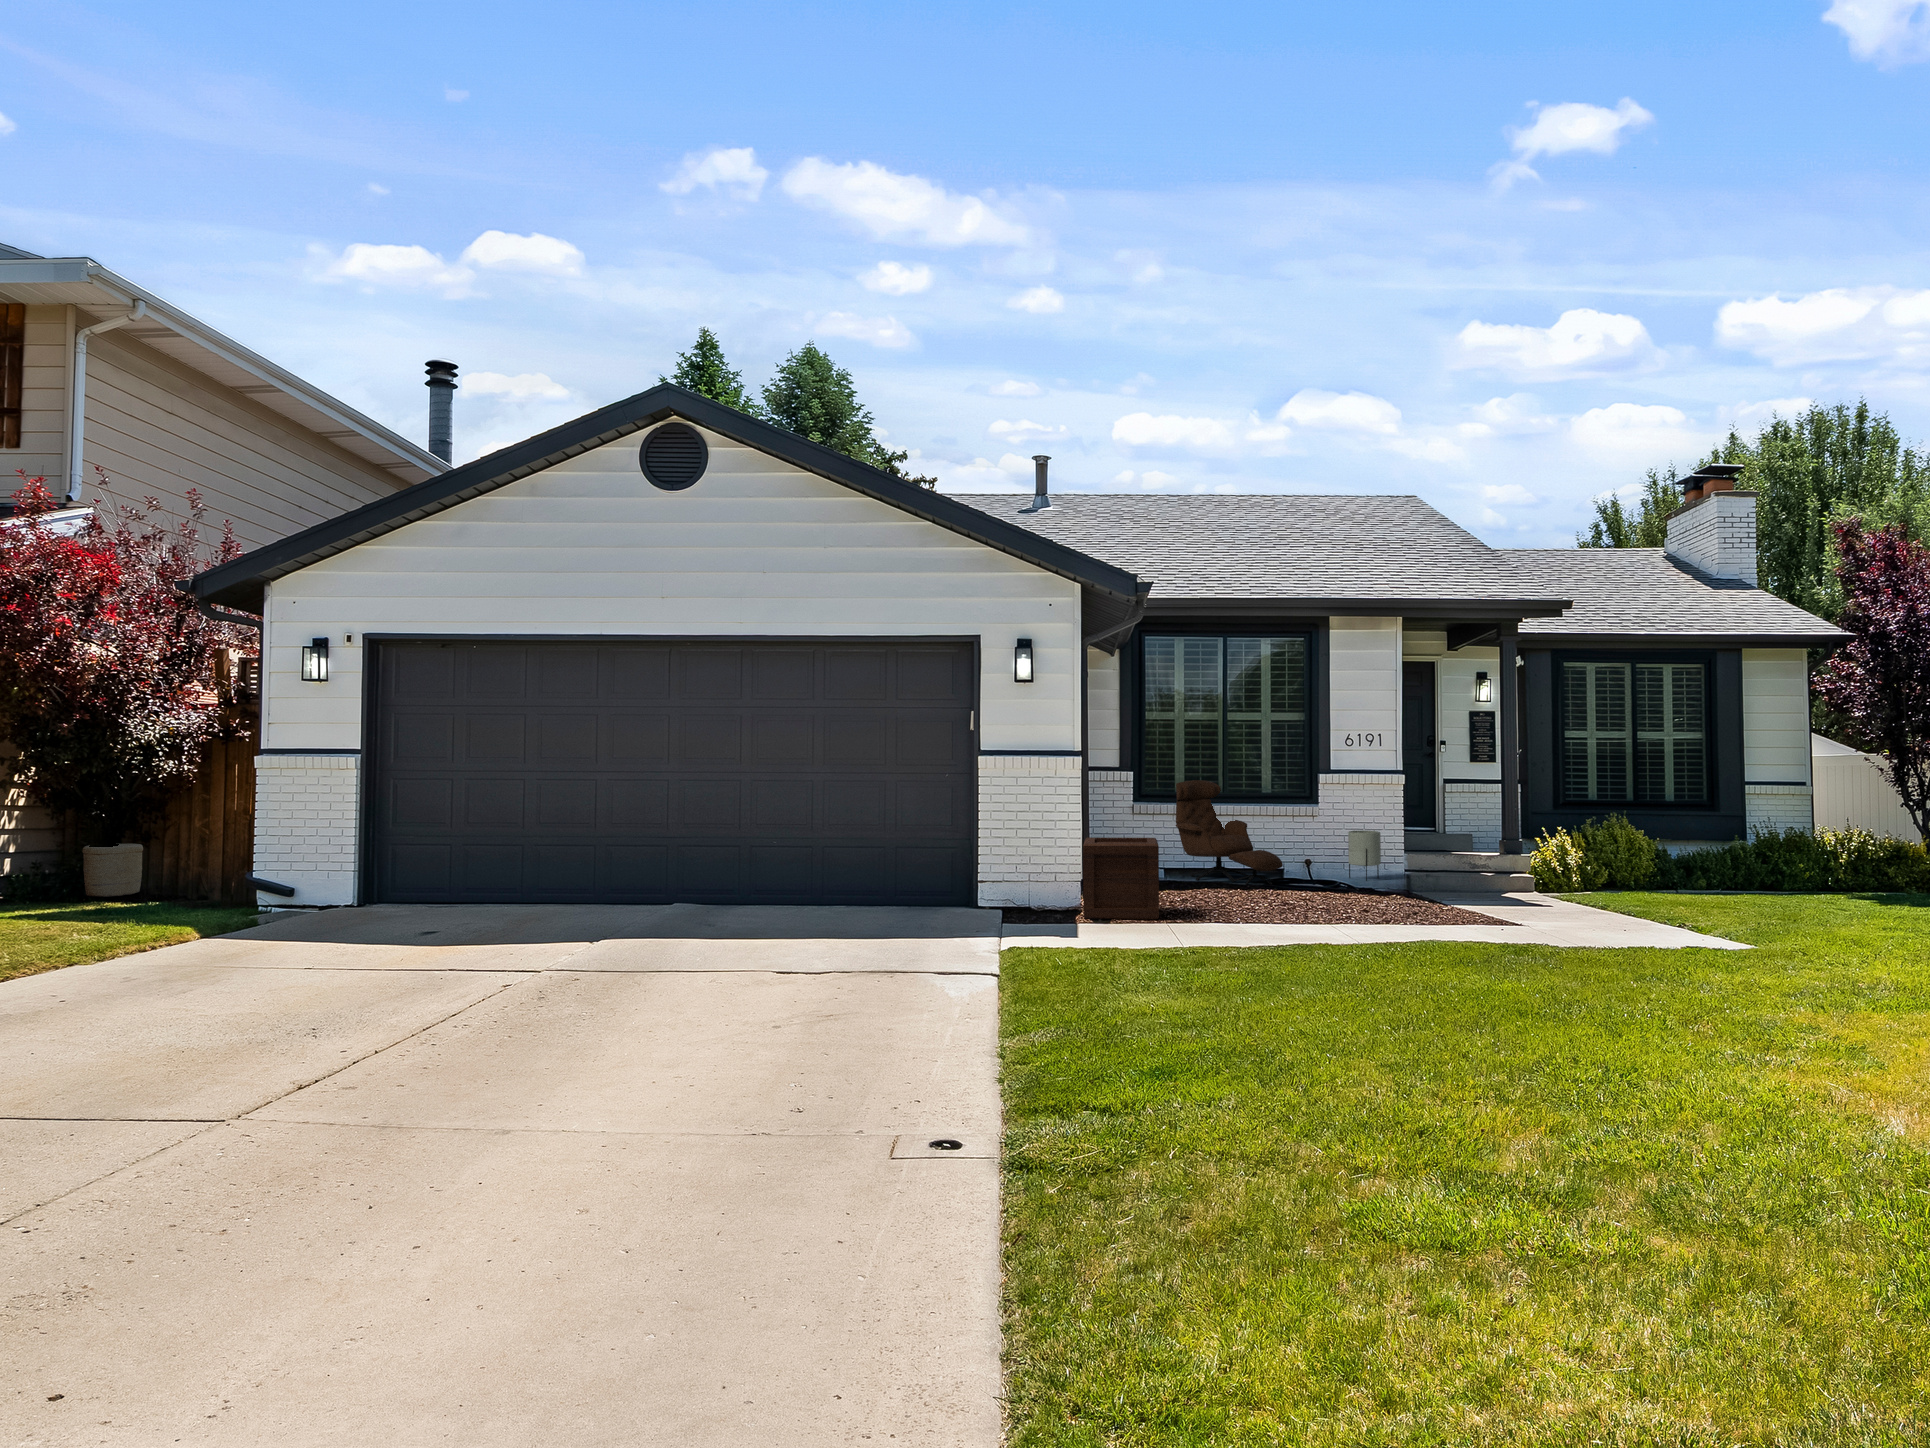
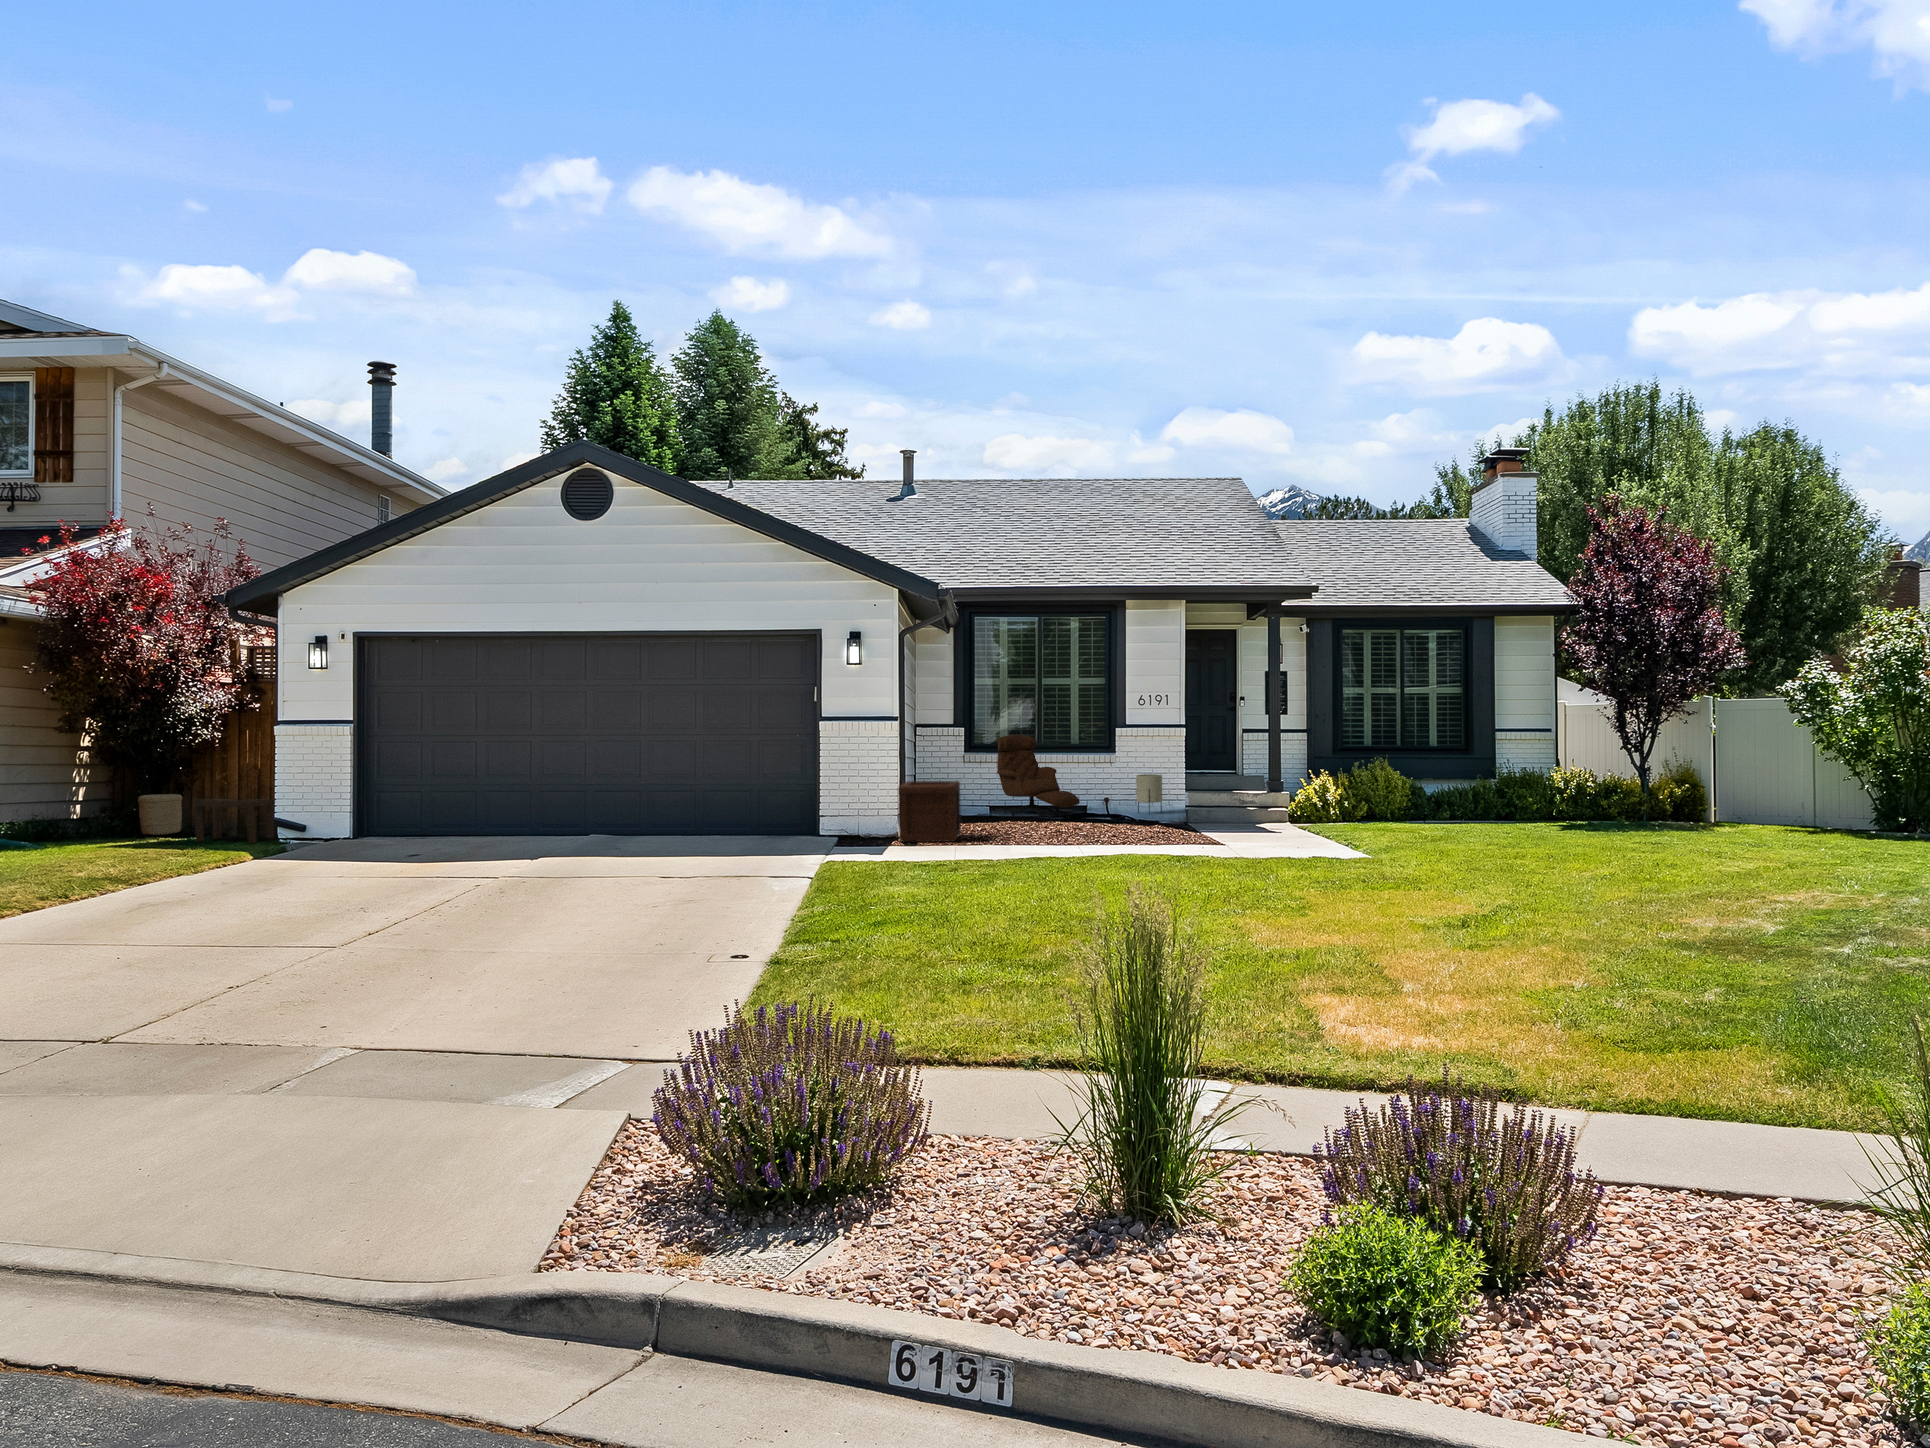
bench: none [145,851,256,912] -> present [193,799,275,843]

